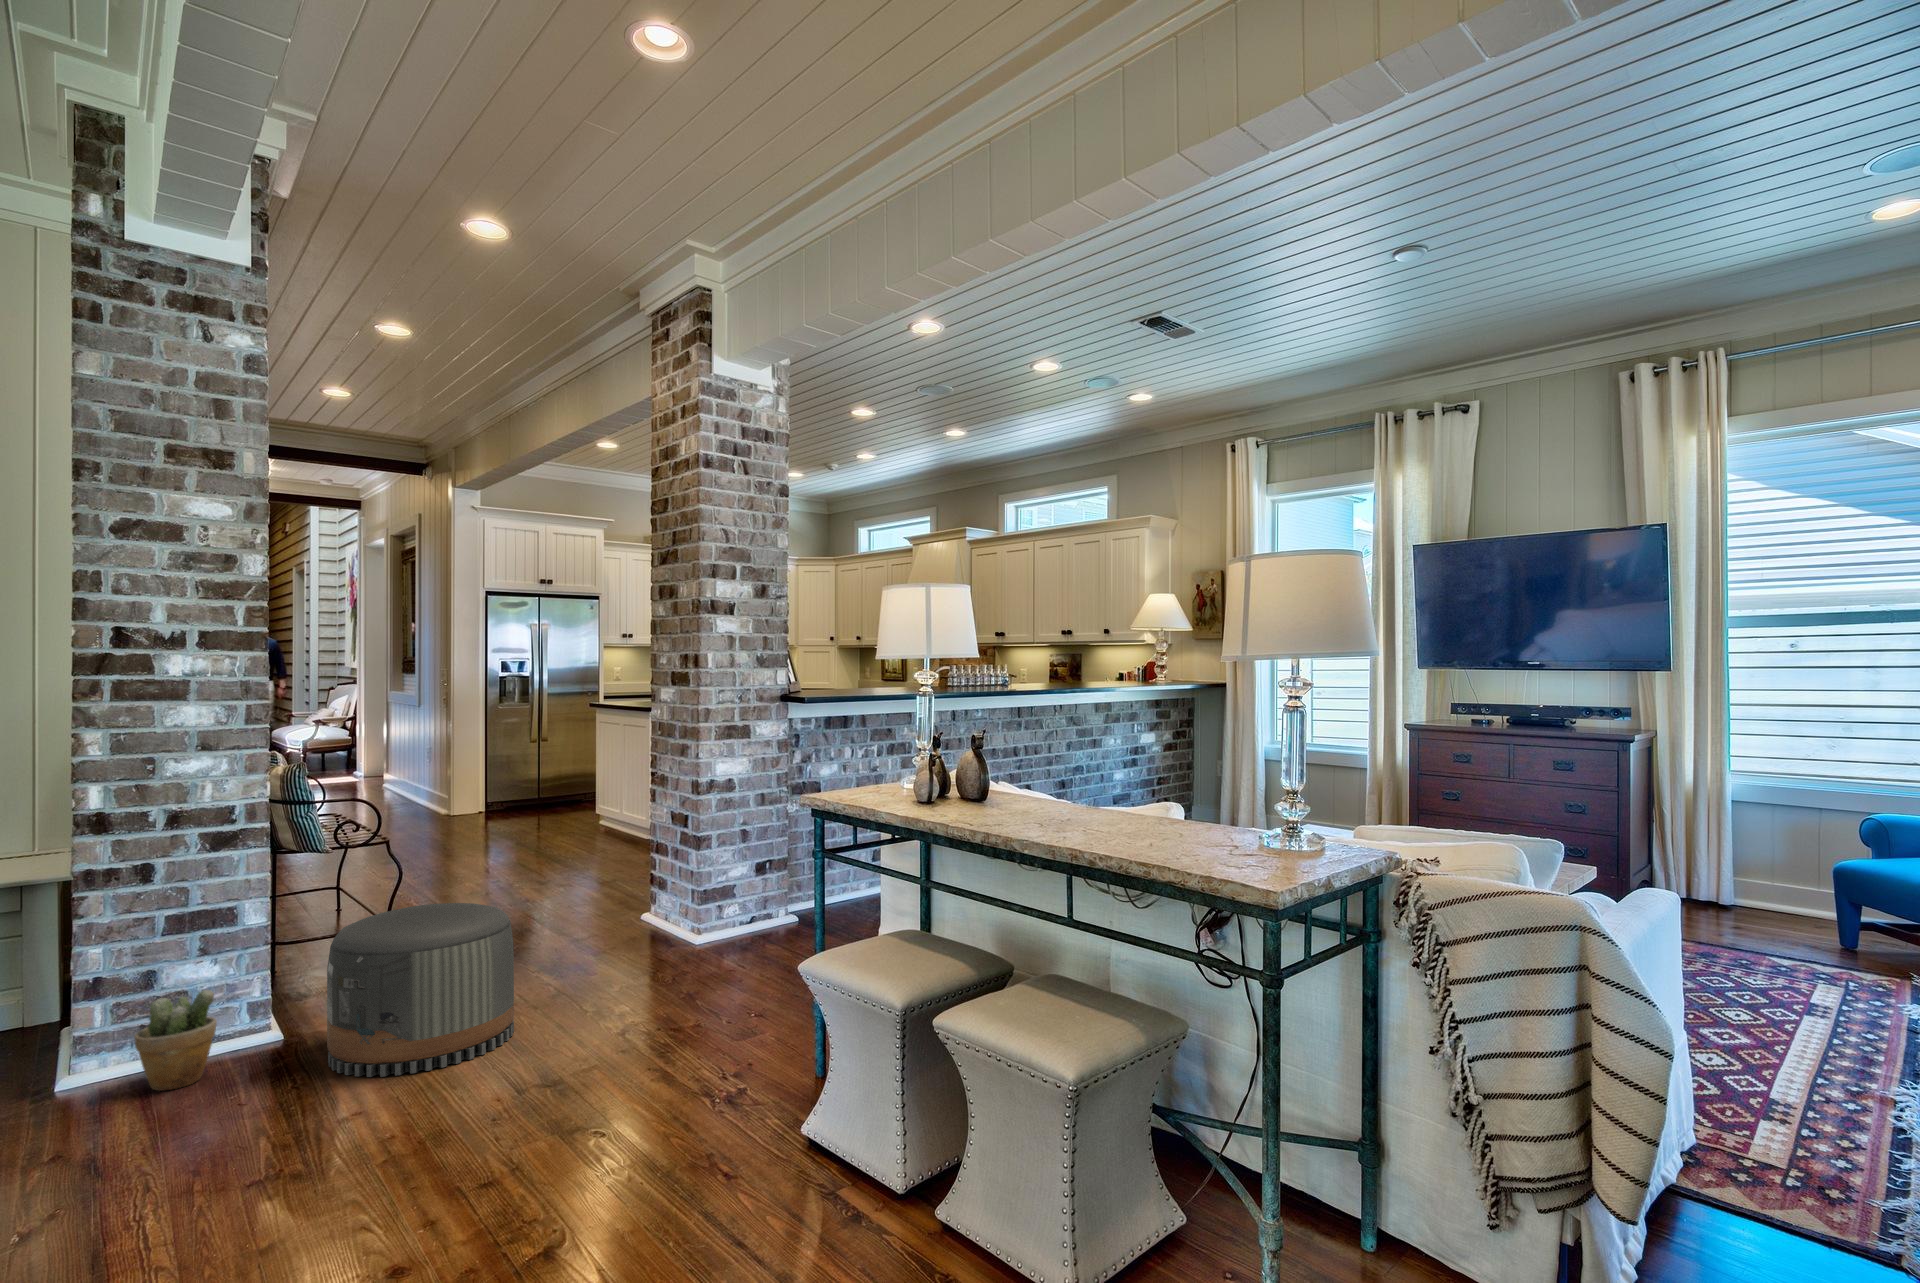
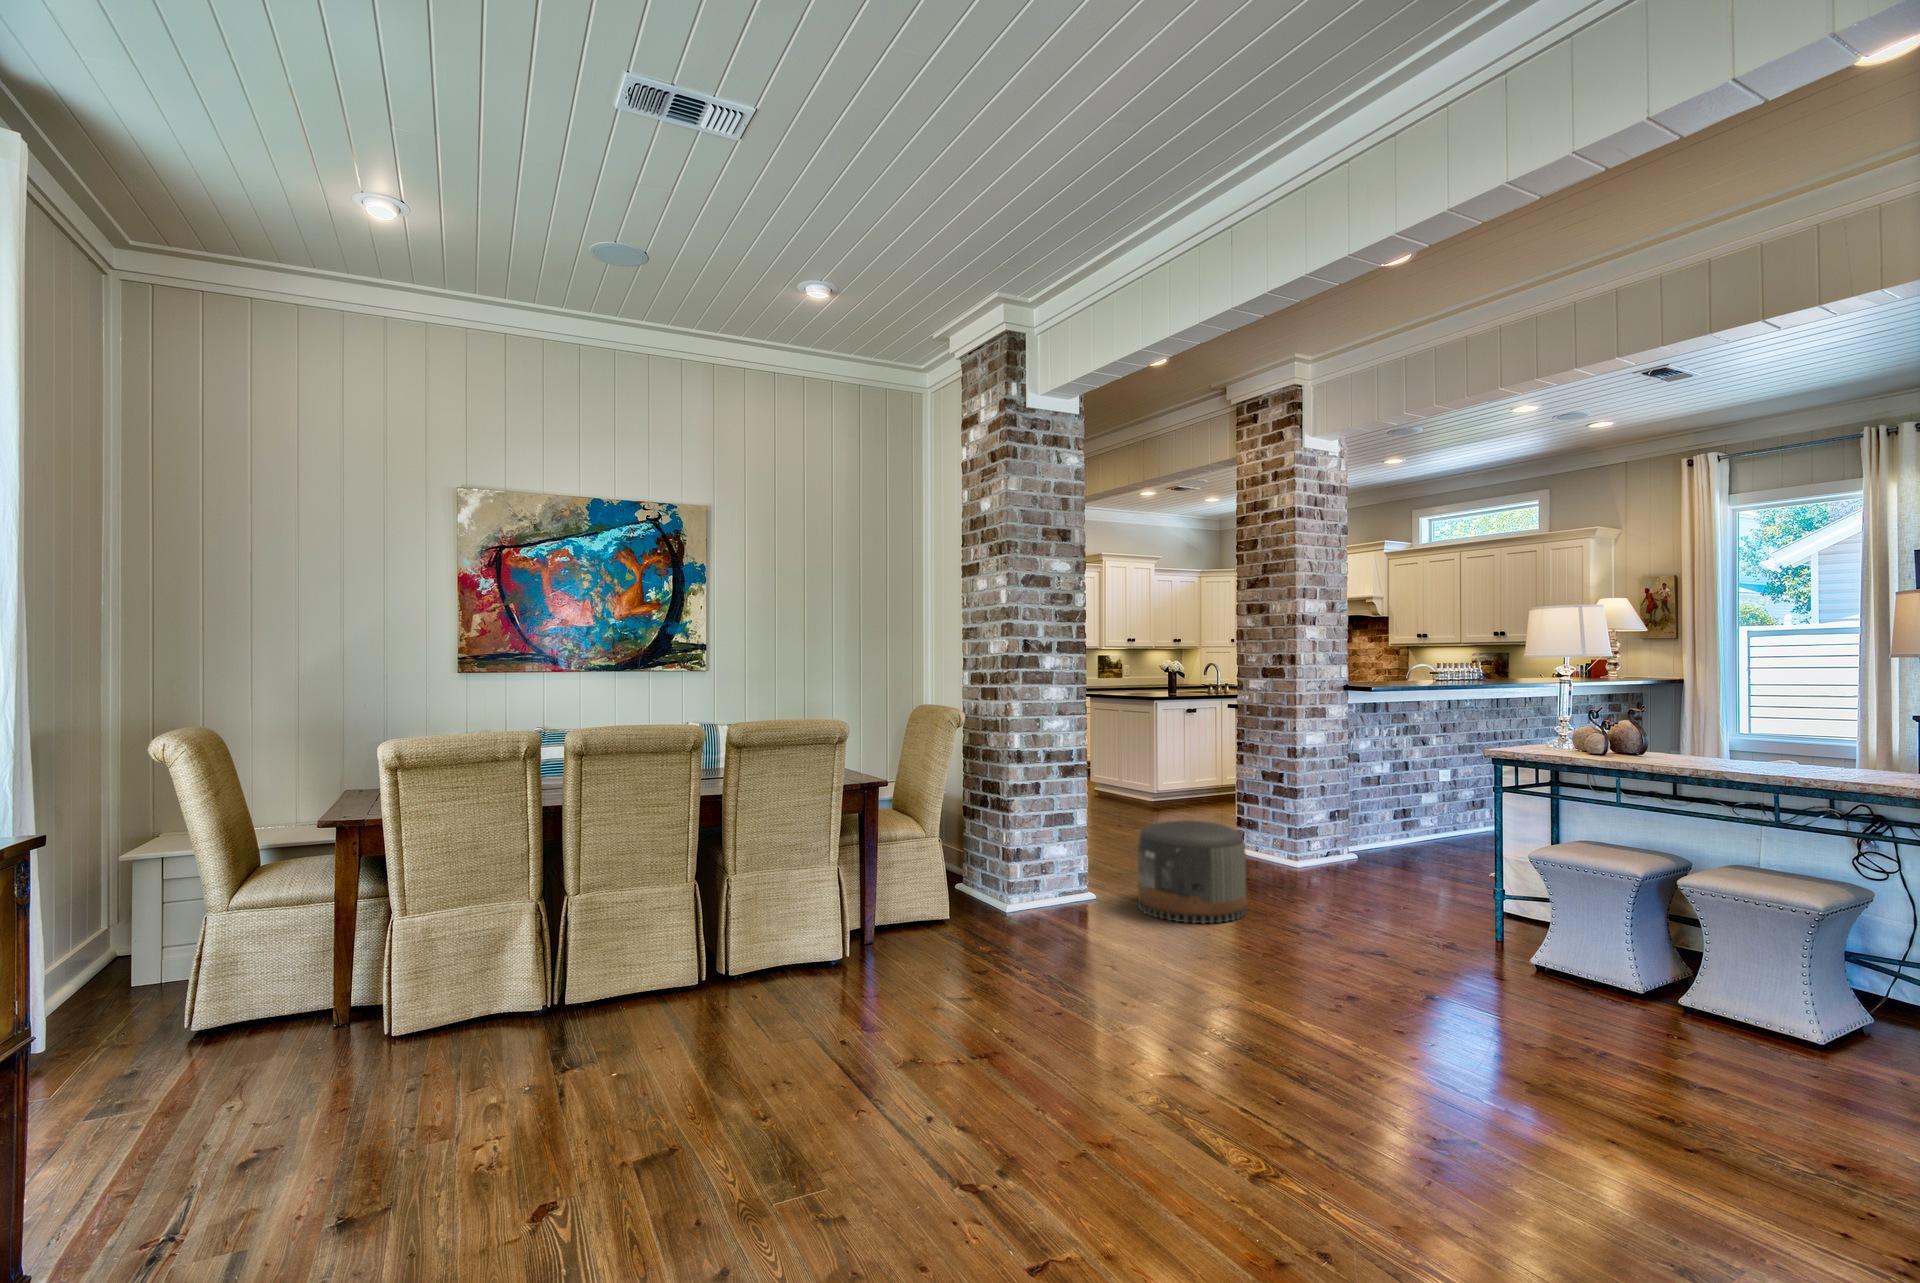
potted plant: present [134,990,217,1091] -> none [1047,861,1086,918]

